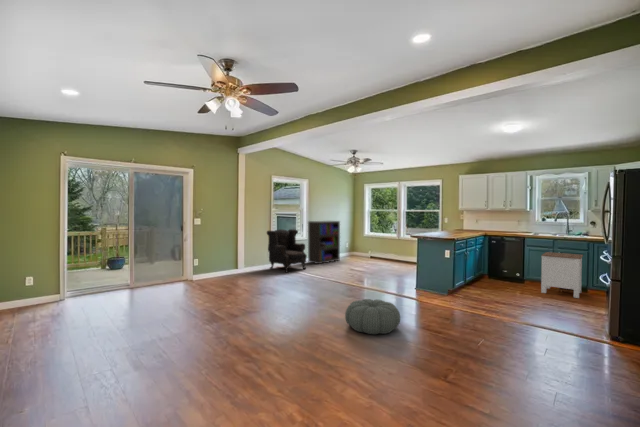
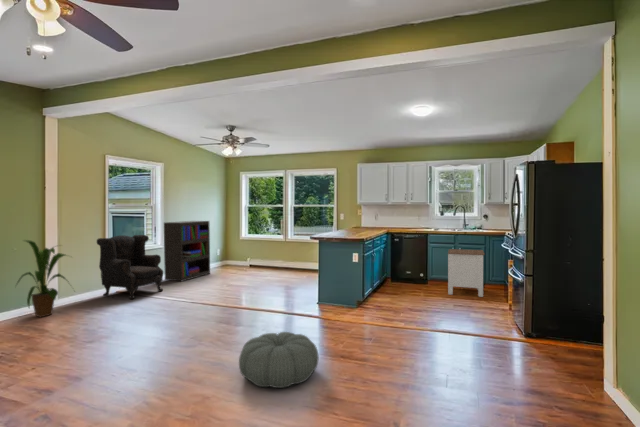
house plant: none [223,230,254,278] -> present [18,240,65,317]

